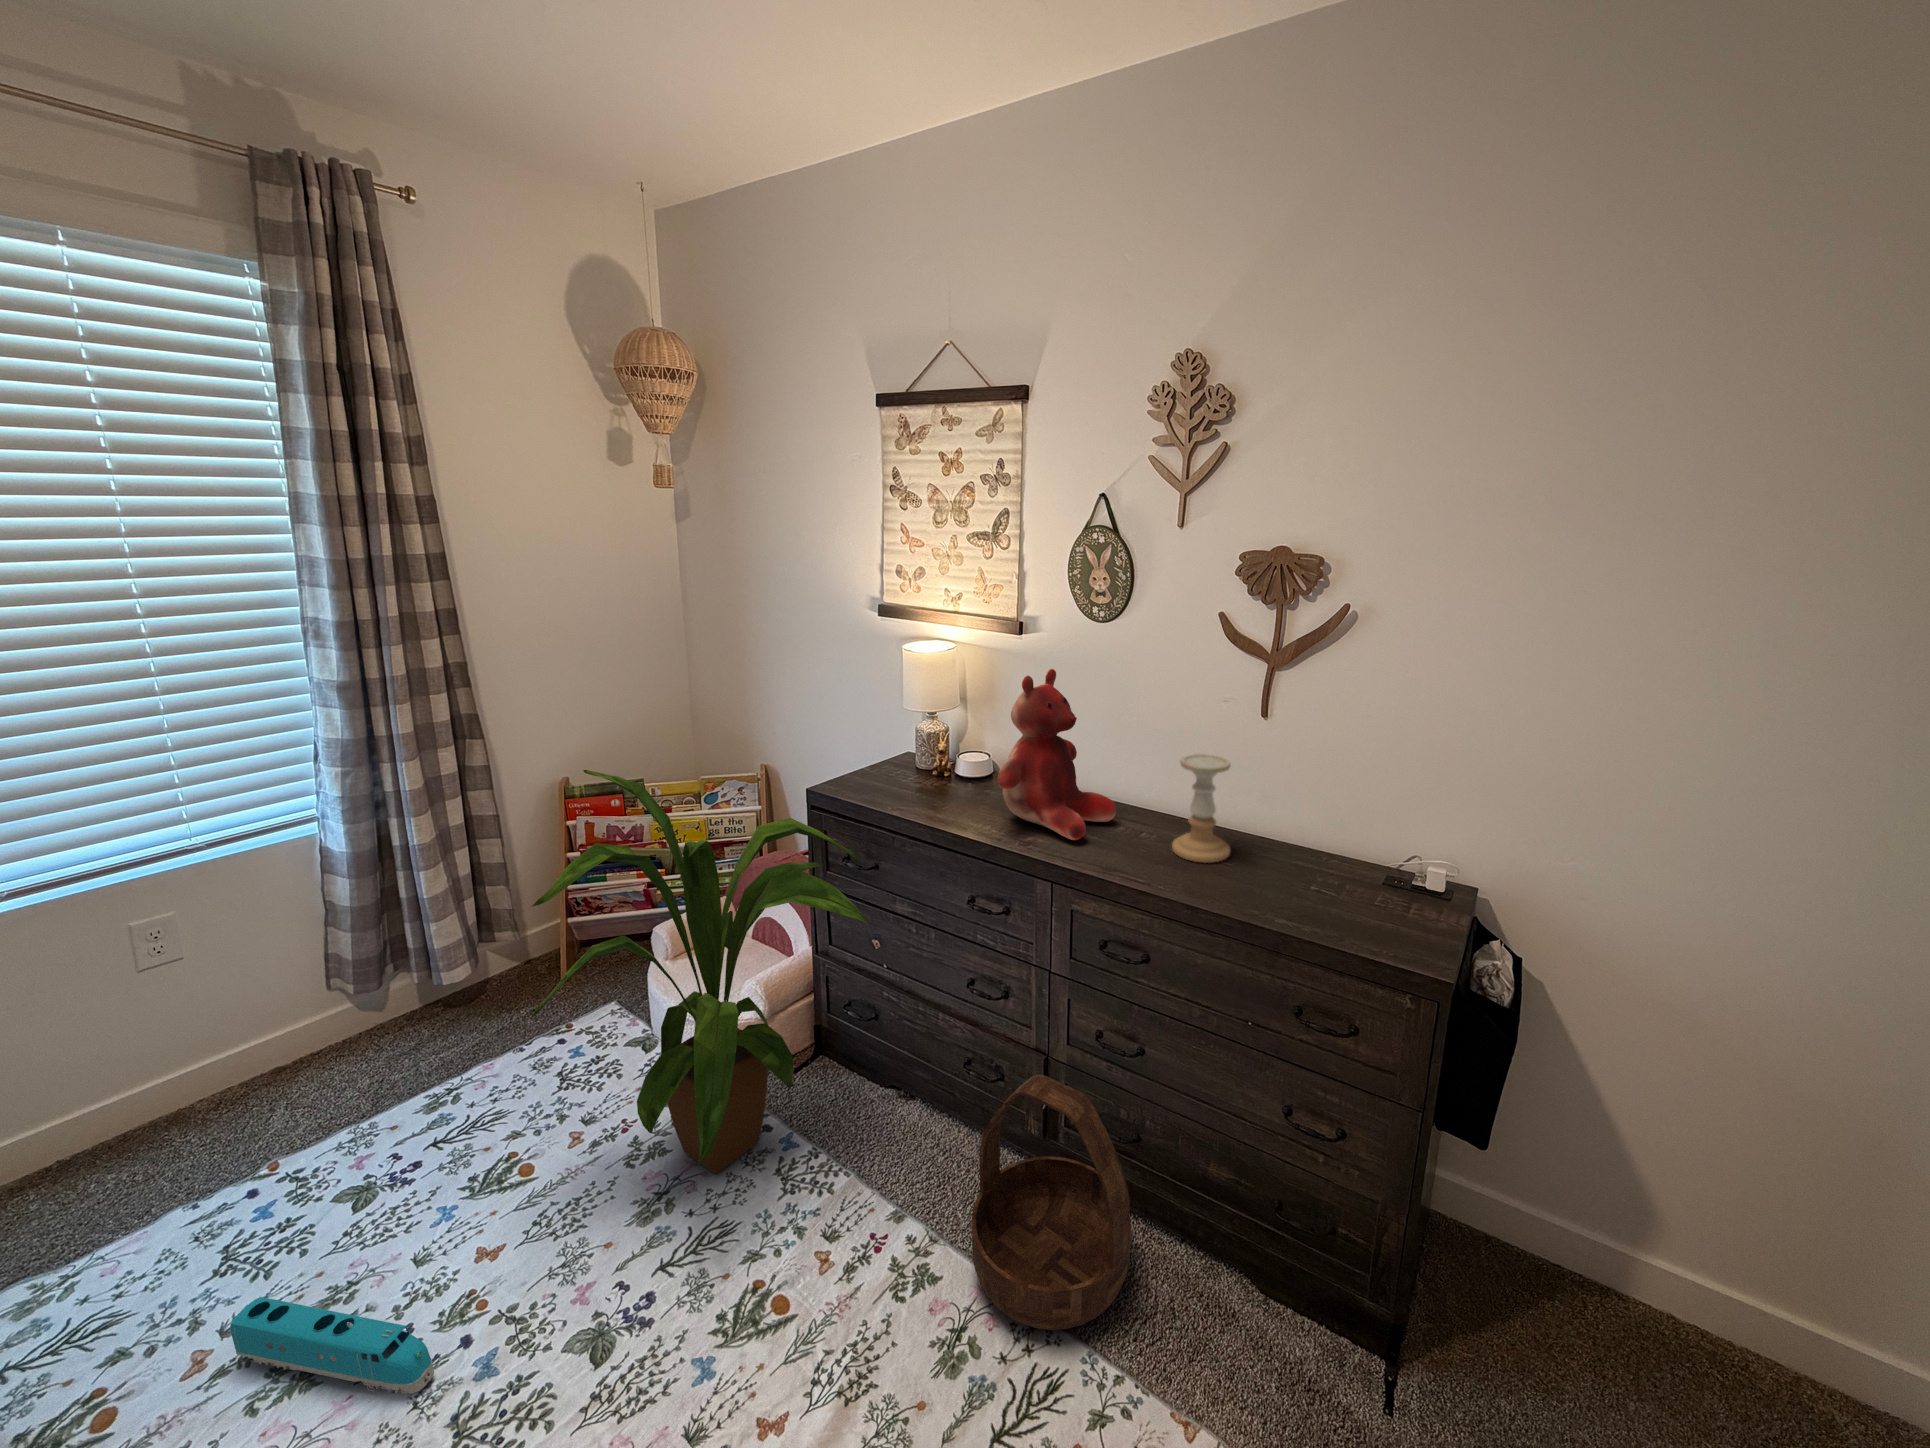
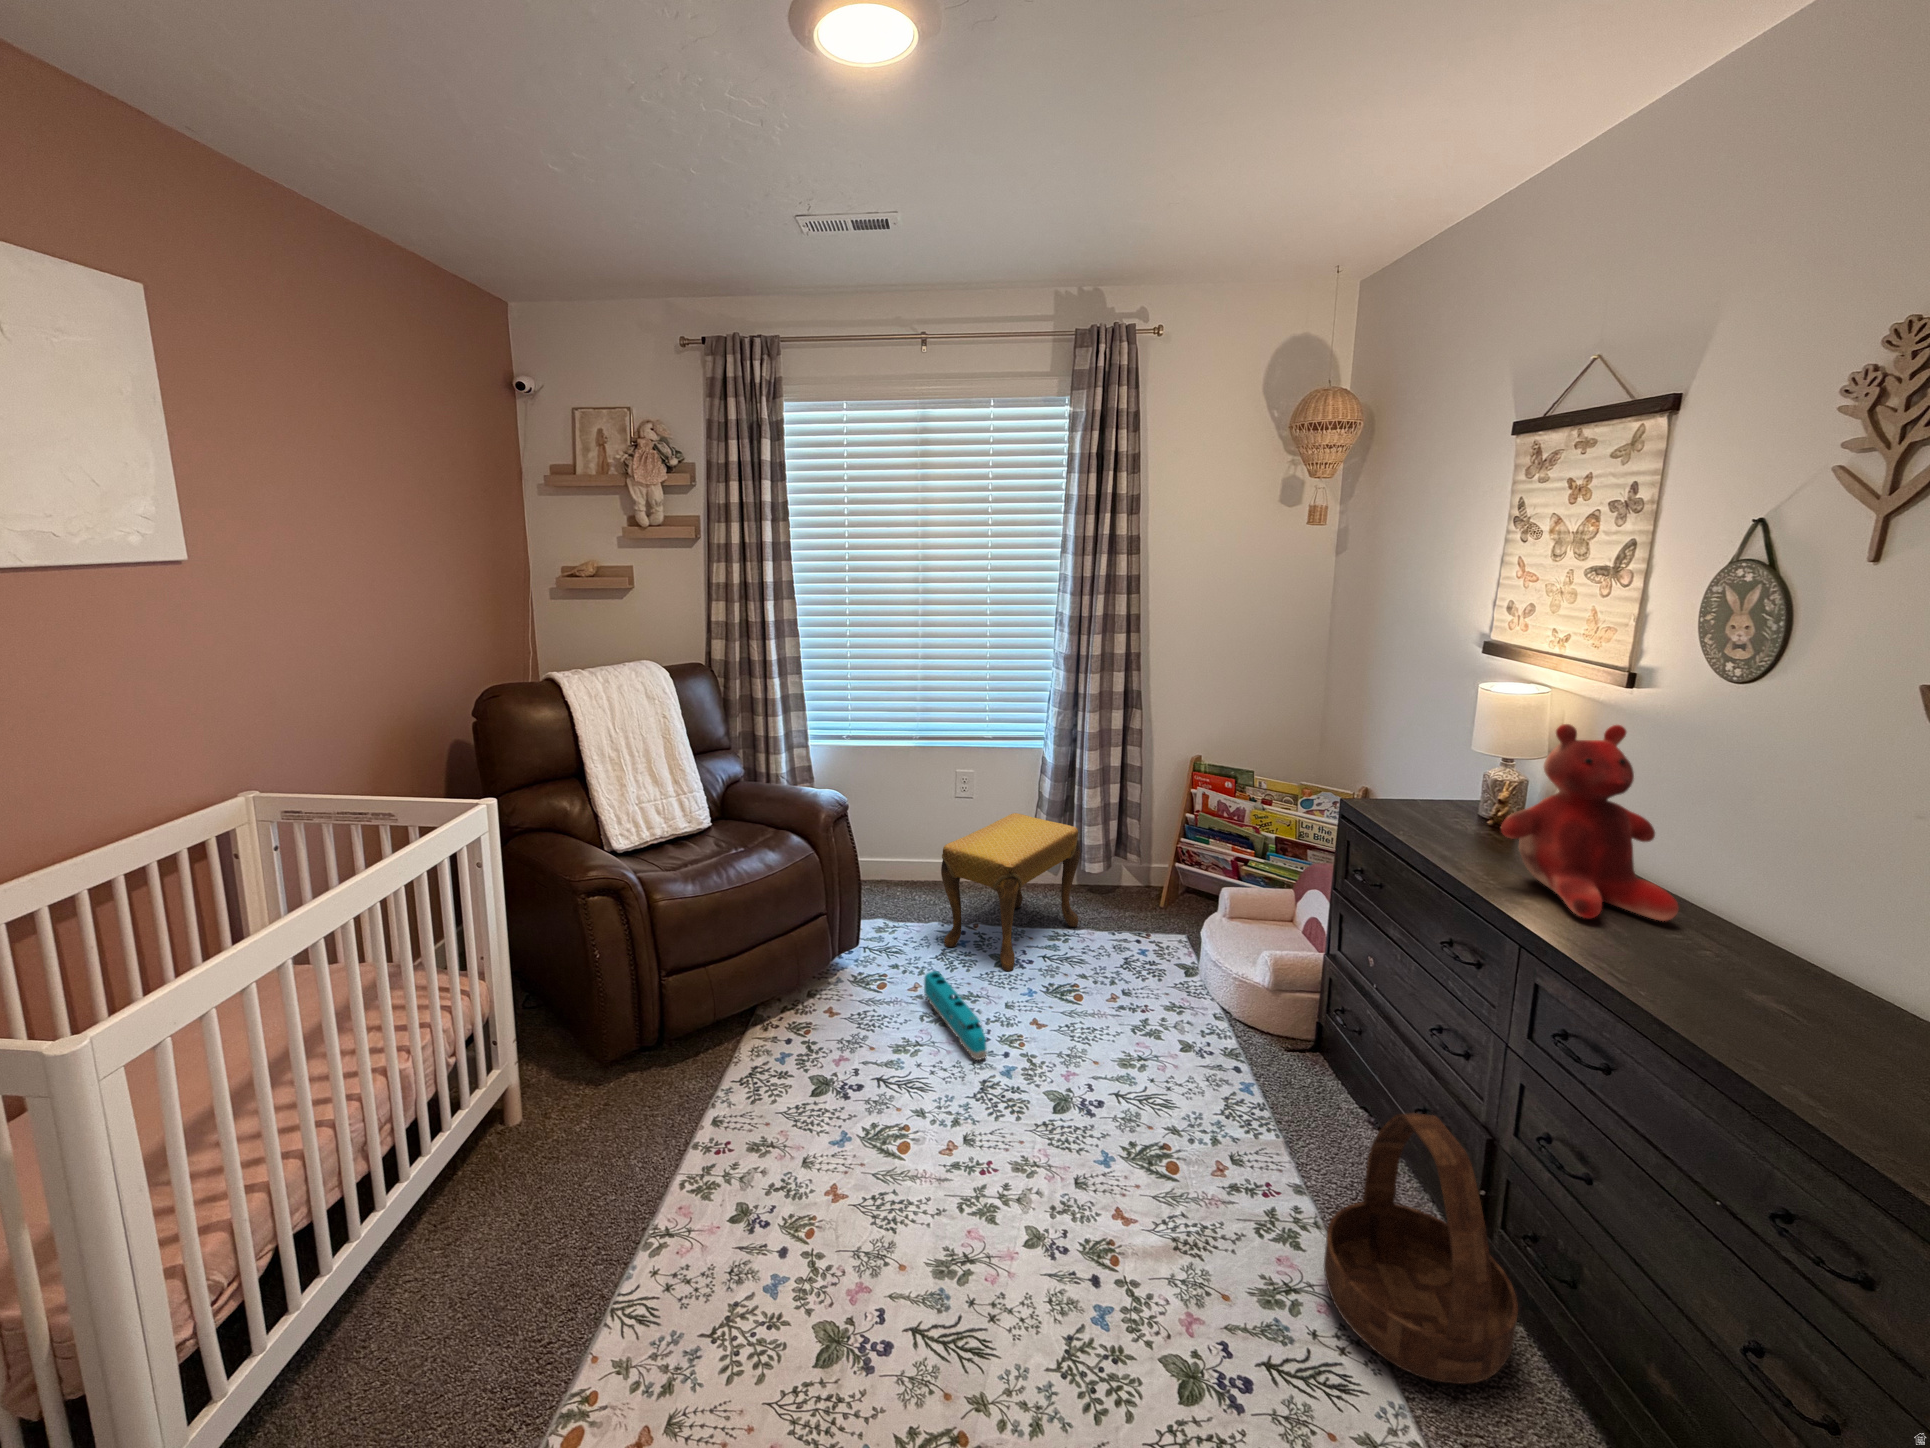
candle holder: present [1172,754,1231,862] -> none [1718,861,1840,1011]
house plant: present [531,770,868,1173] -> none [1089,729,1362,1072]
footstool: none [180,935,459,1236] -> present [941,813,1080,971]

